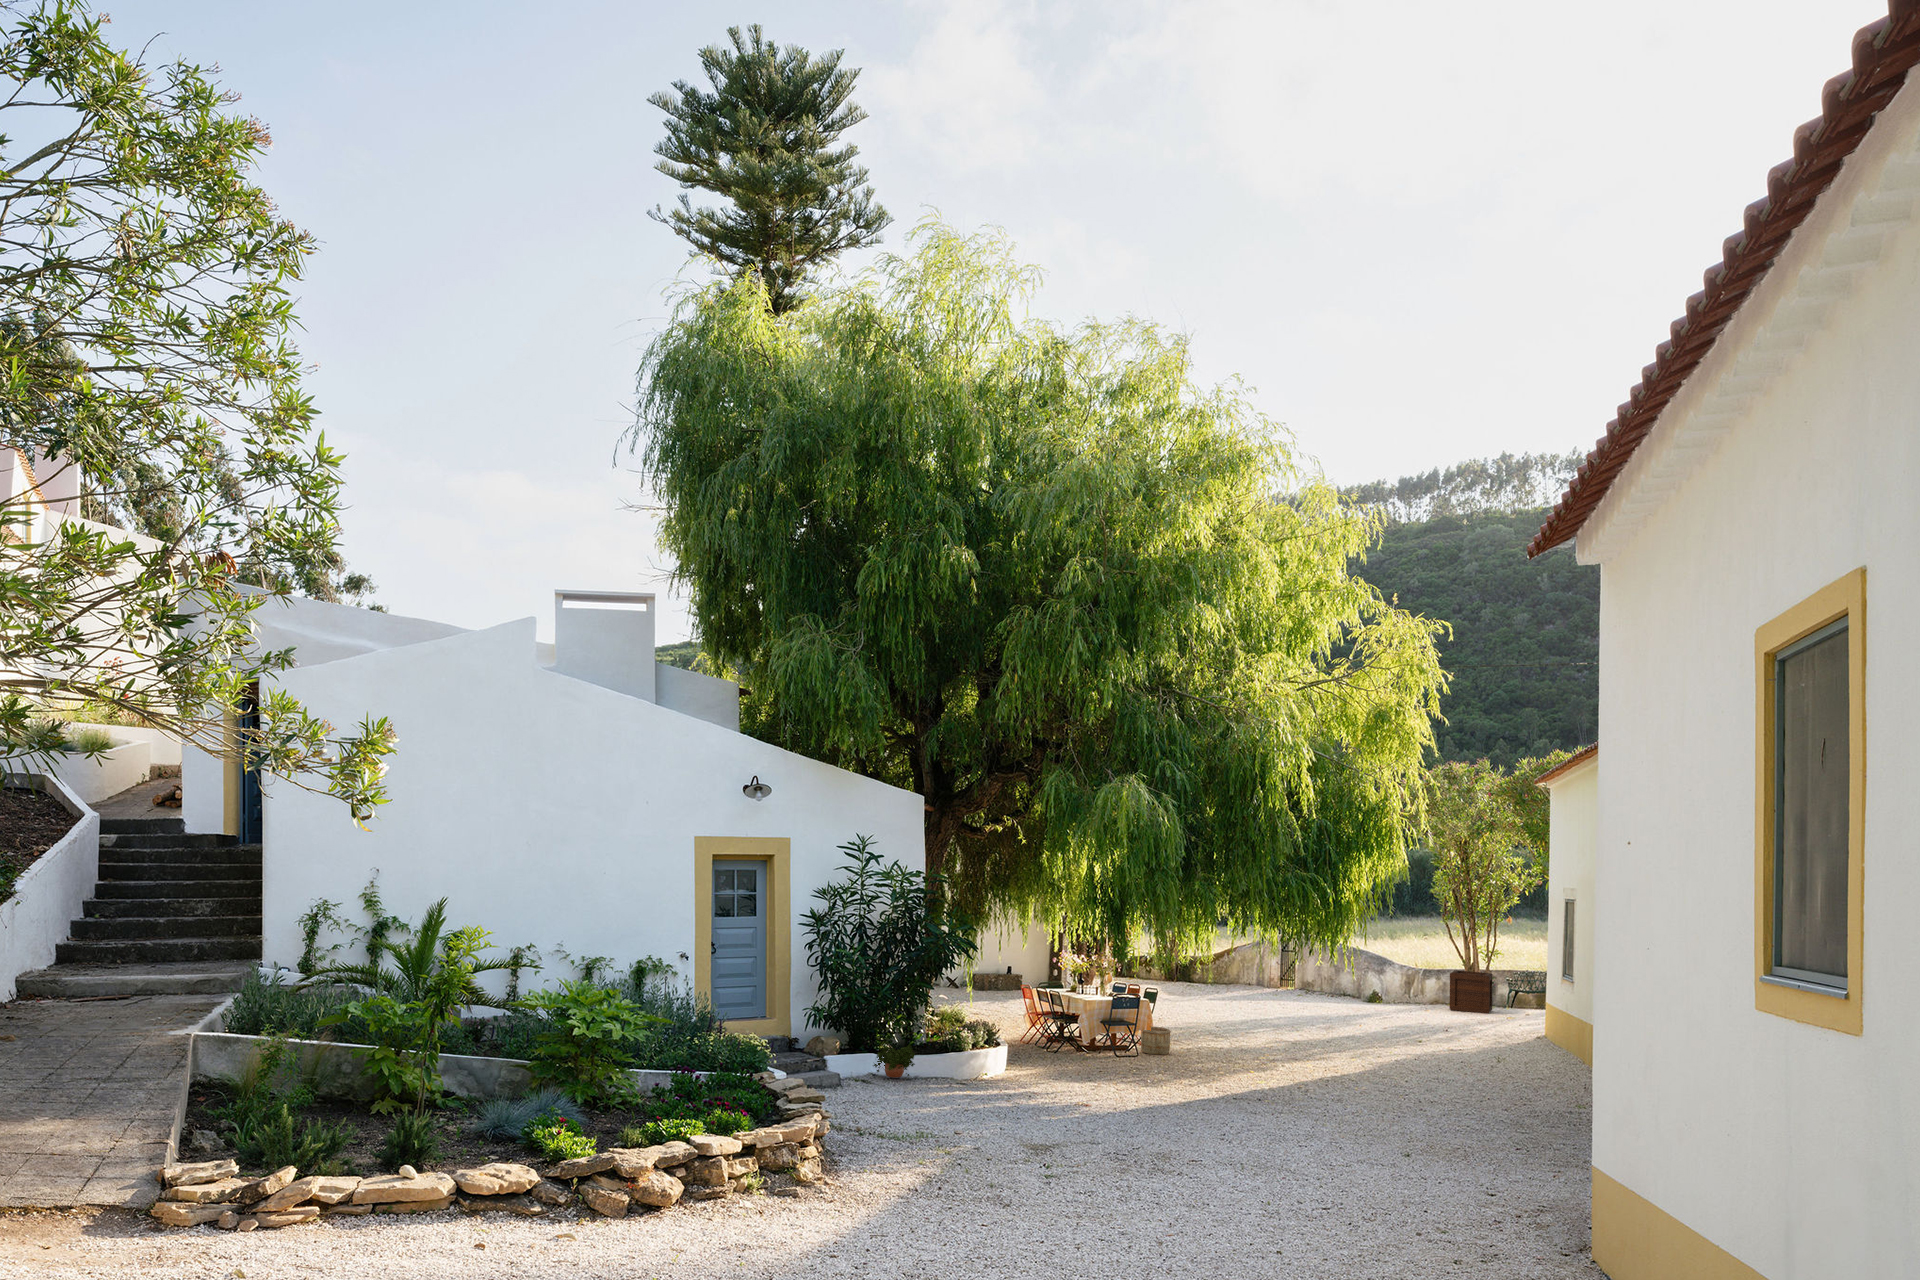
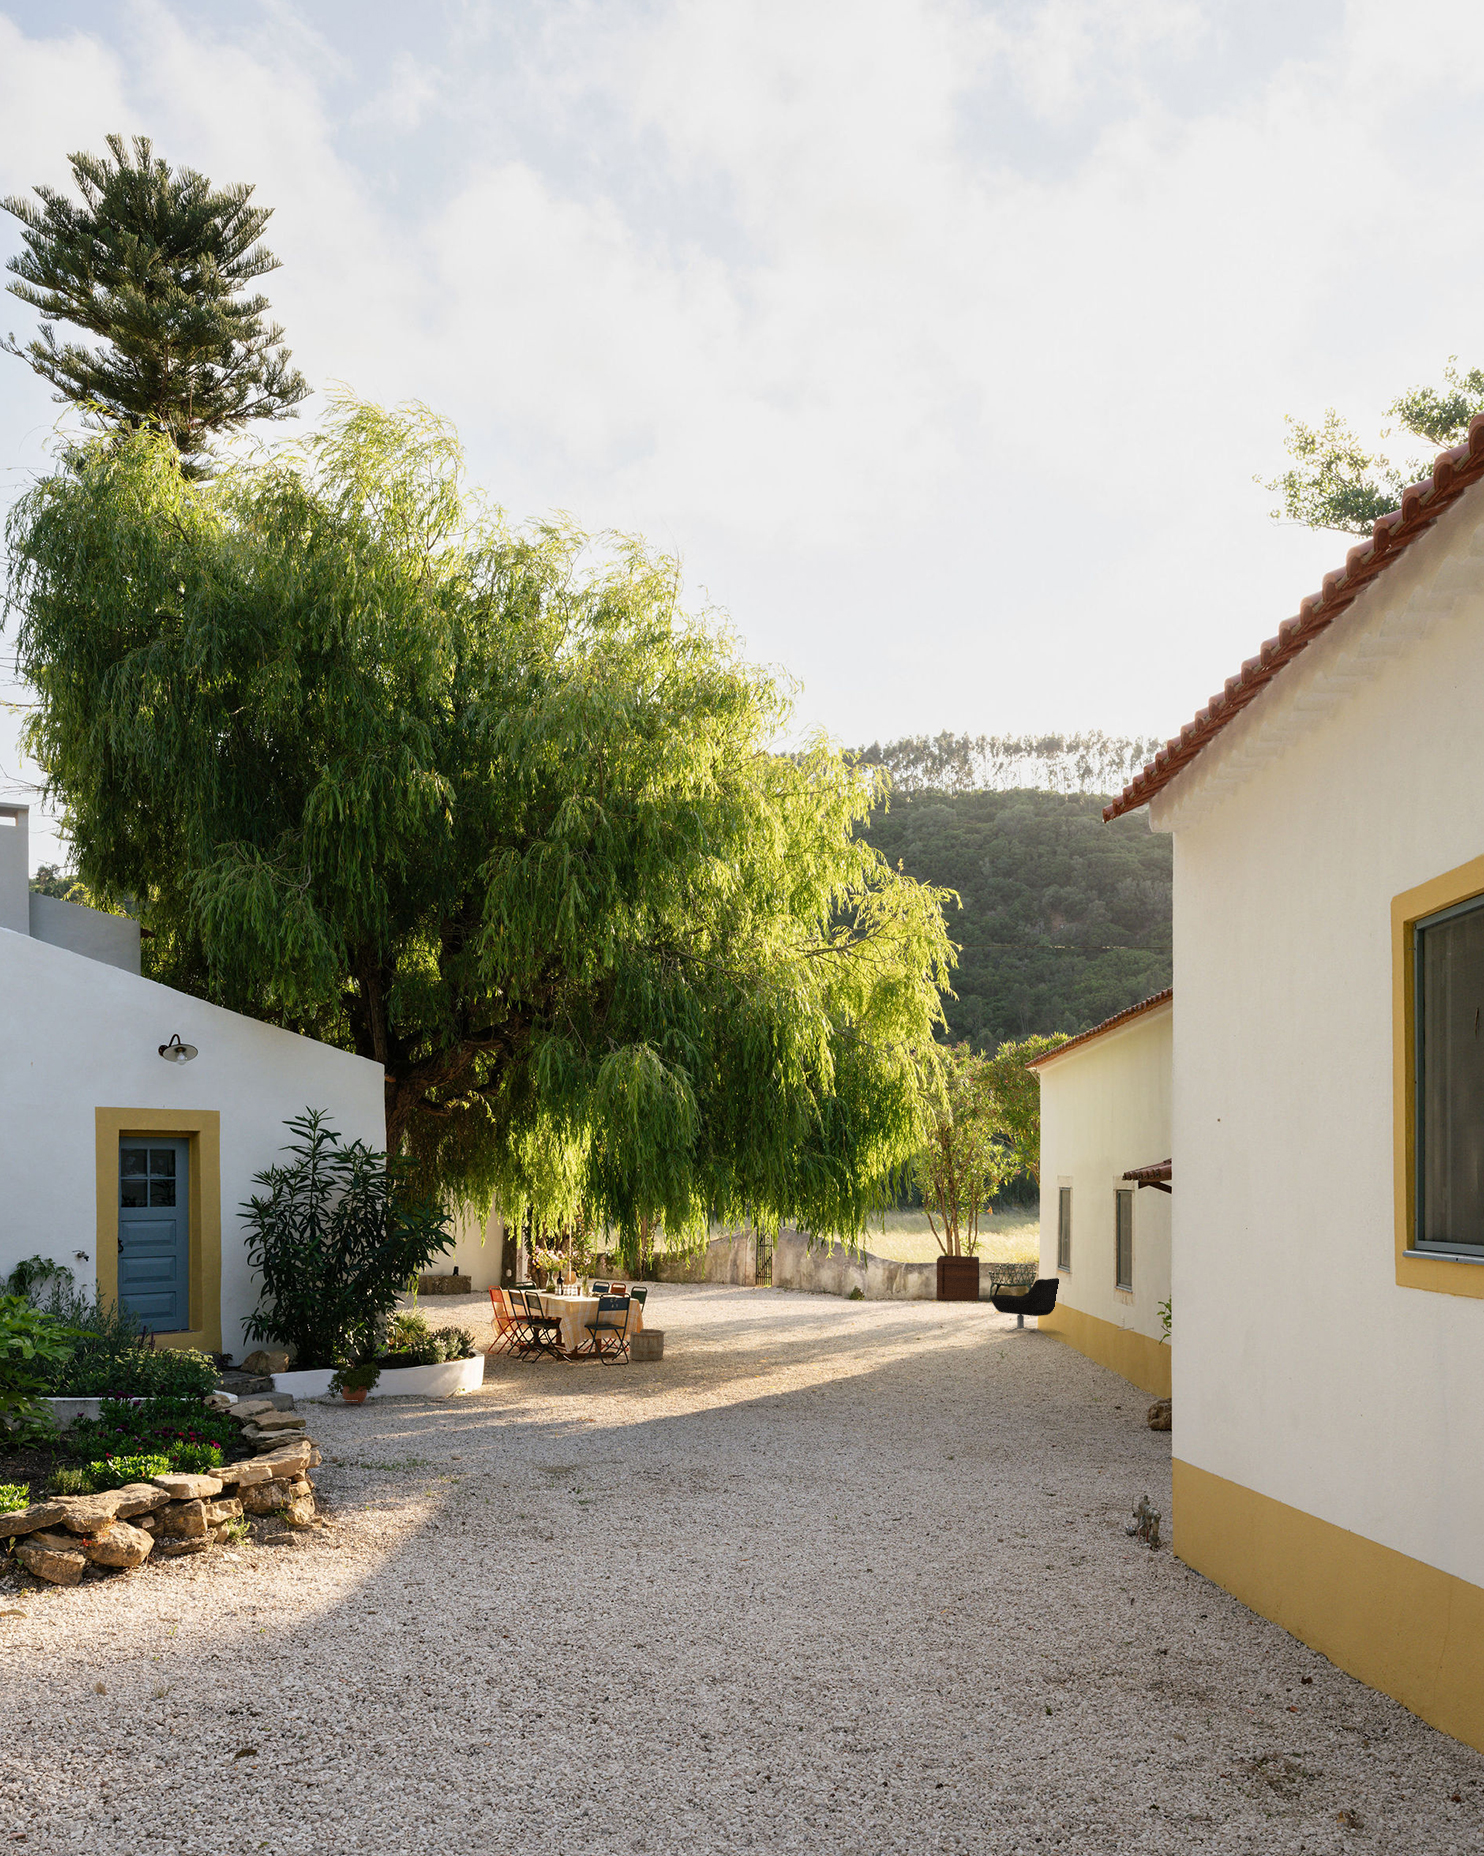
lounge chair: none [1483,1002,1555,1052] -> present [991,1278,1059,1332]

